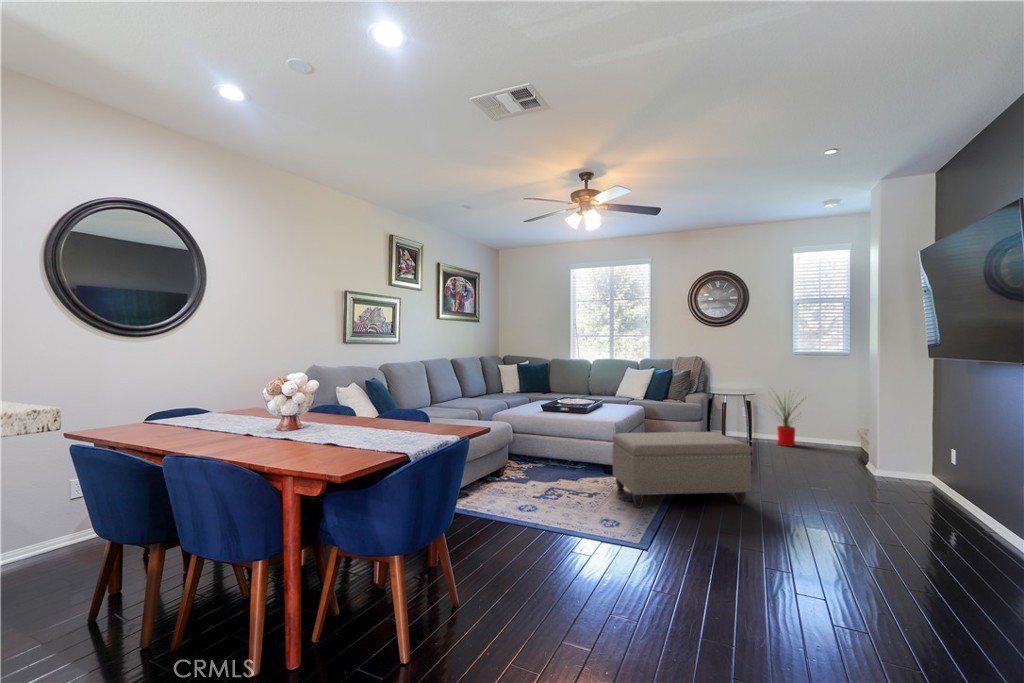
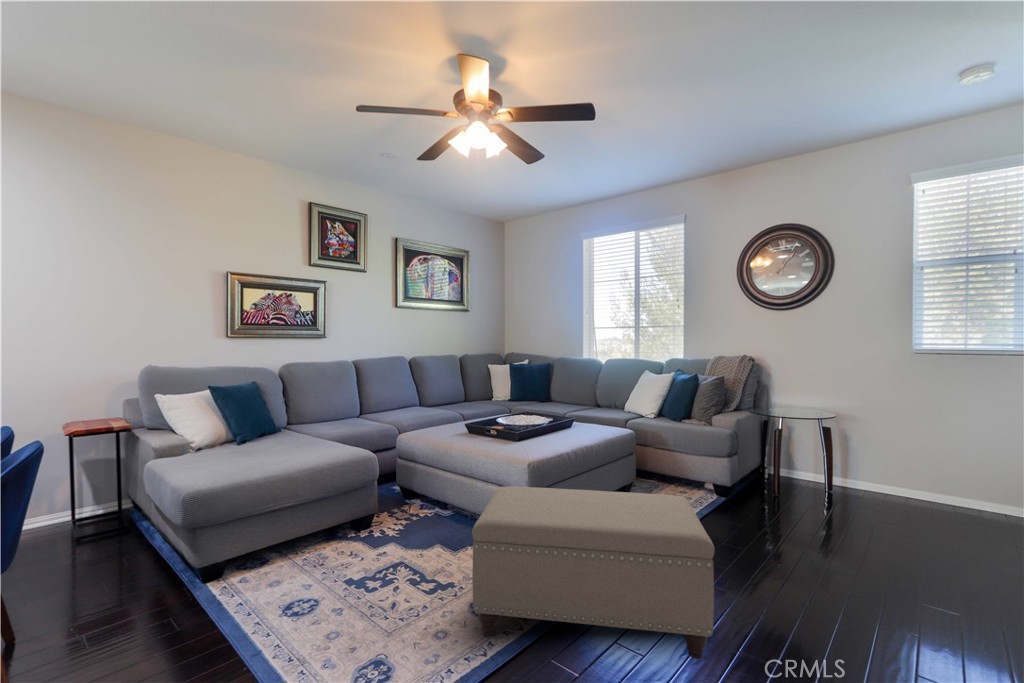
house plant: present [772,396,804,446] -> none [848,406,943,509]

